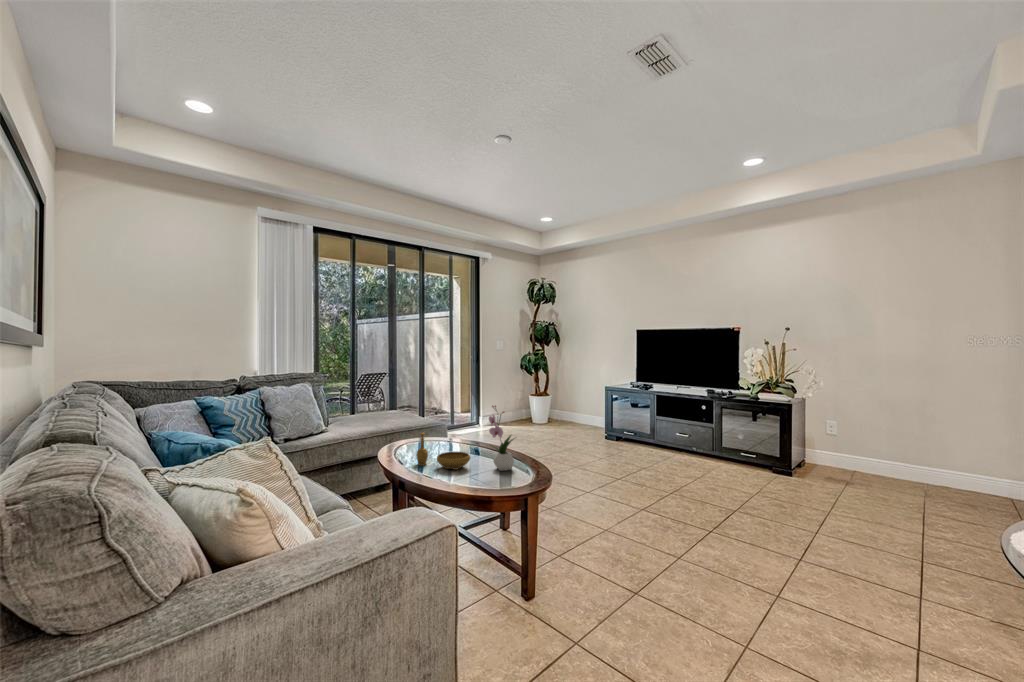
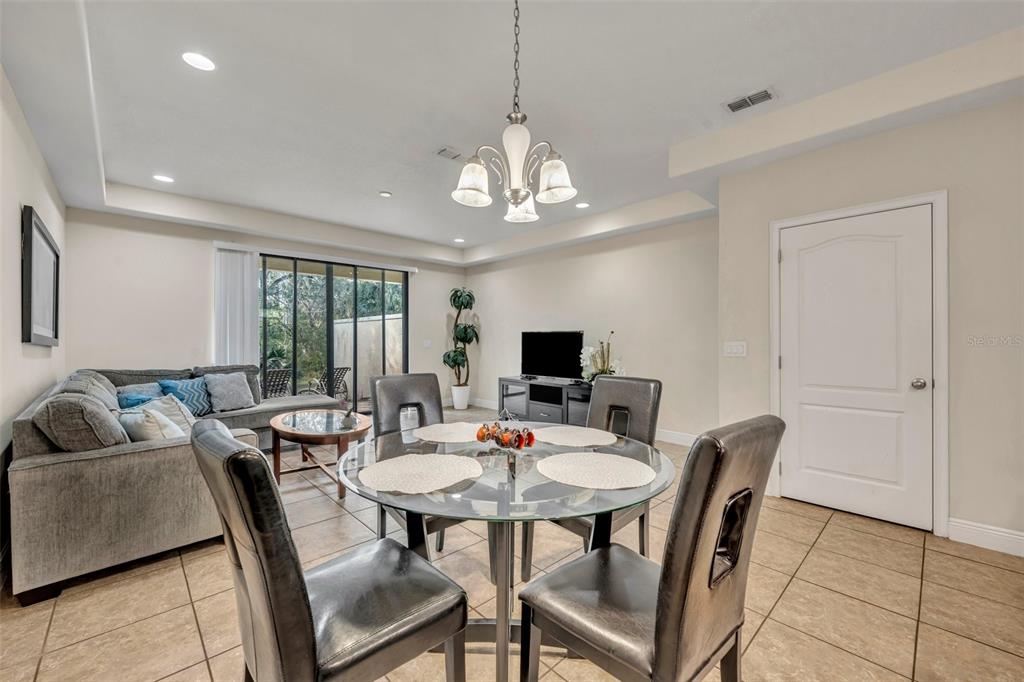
decorative bowl: present [416,433,470,470] -> none [294,403,328,427]

